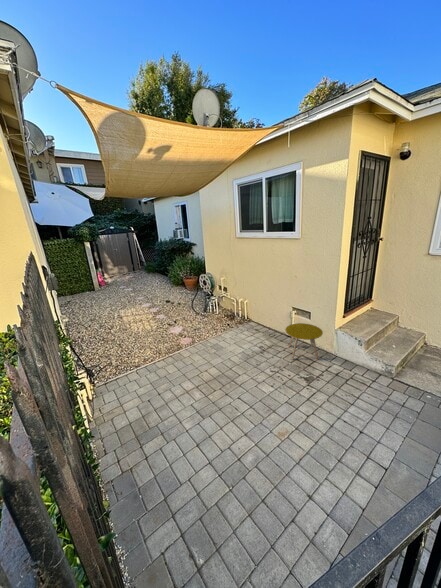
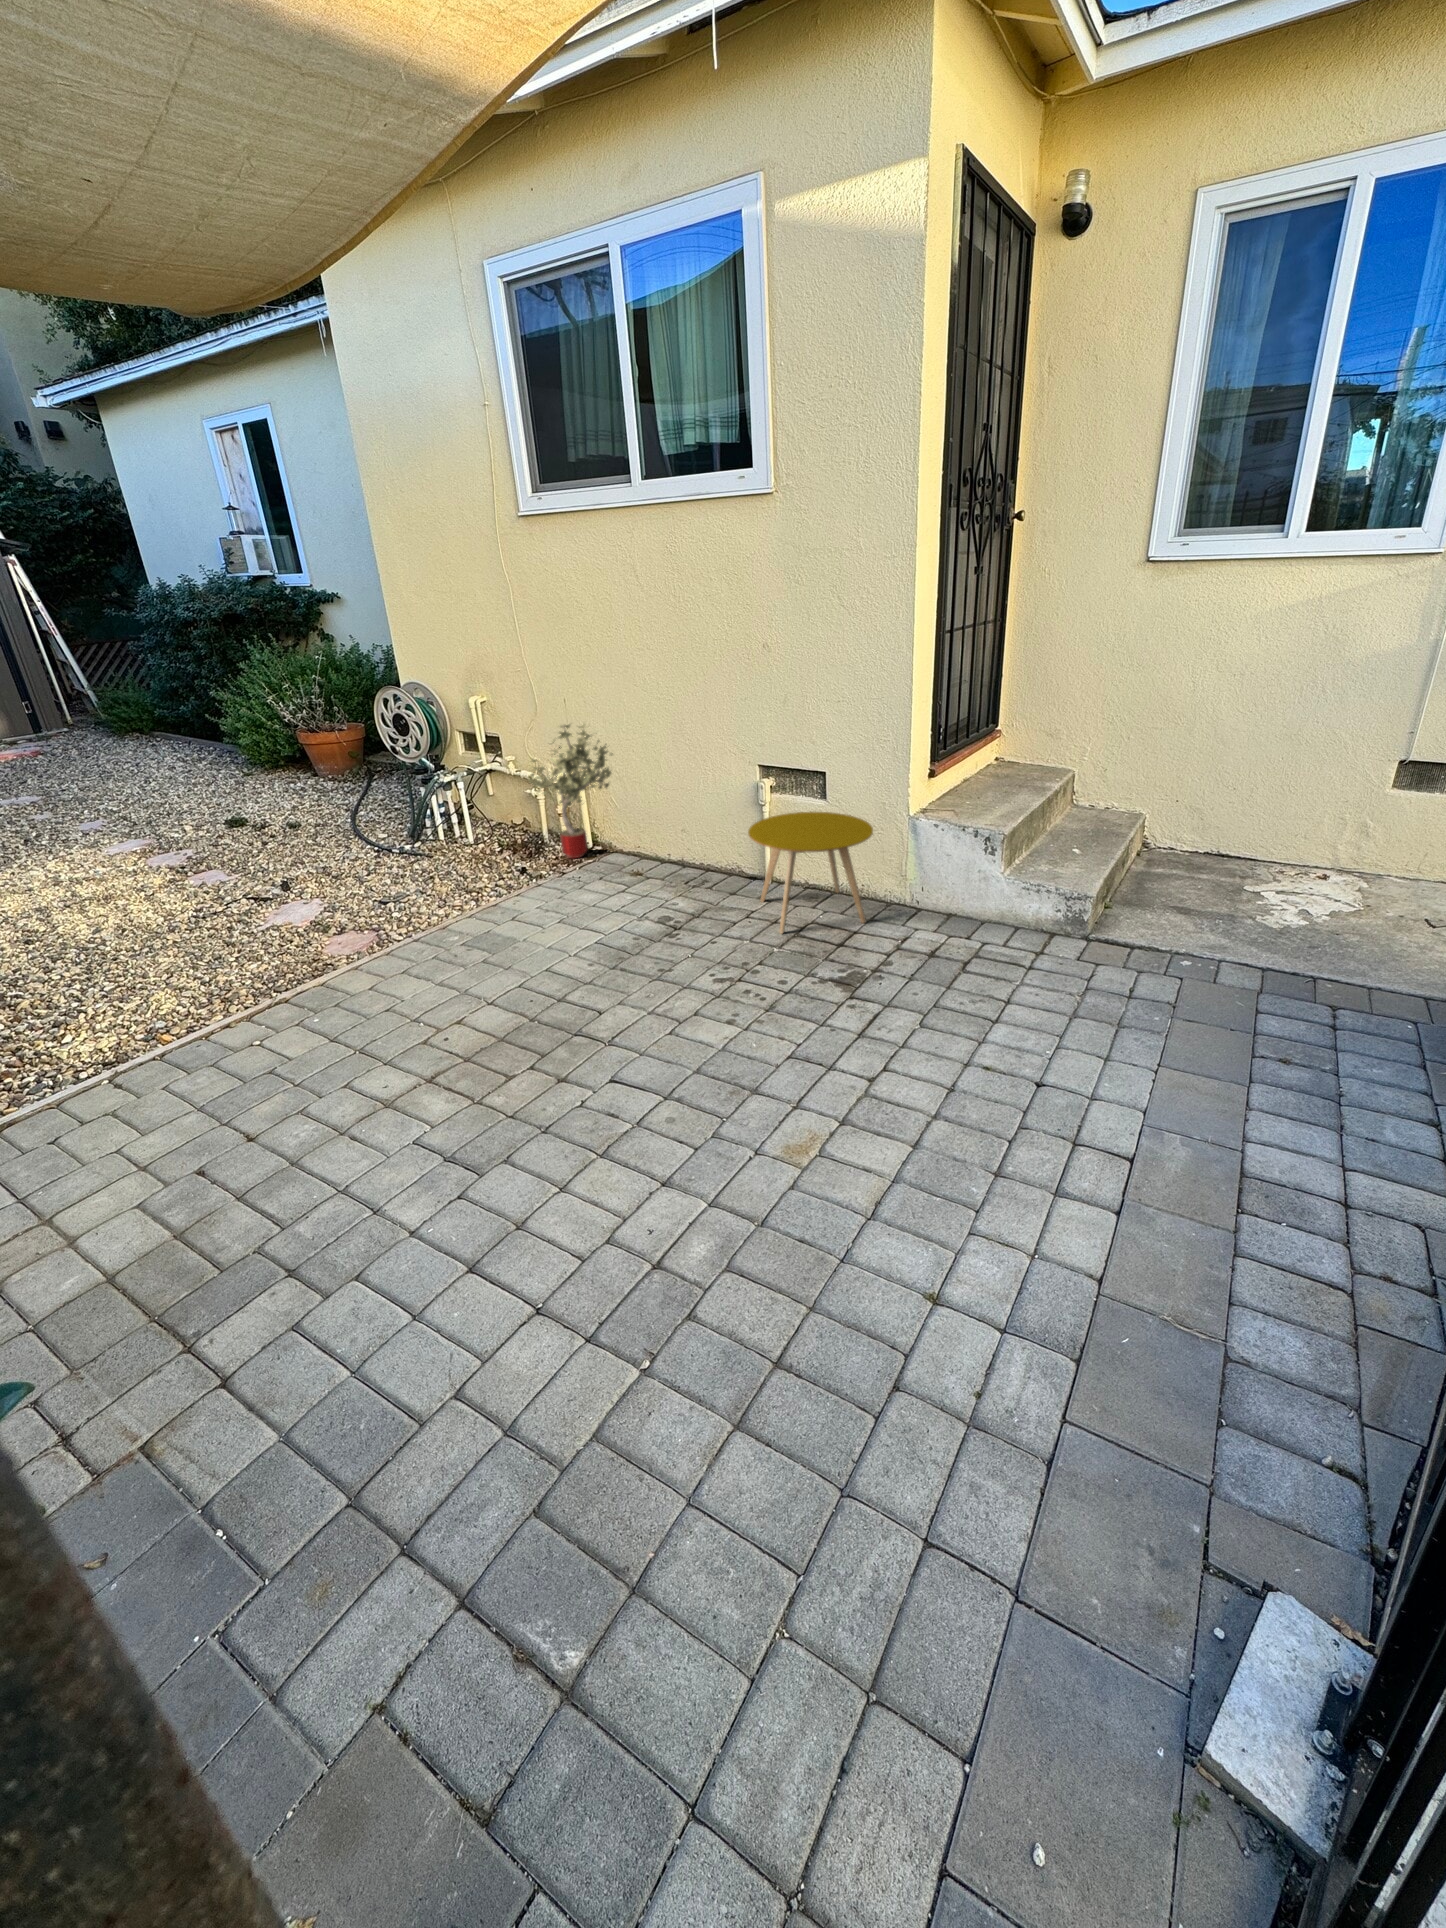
potted tree: none [231,290,254,324] -> present [529,724,613,858]

